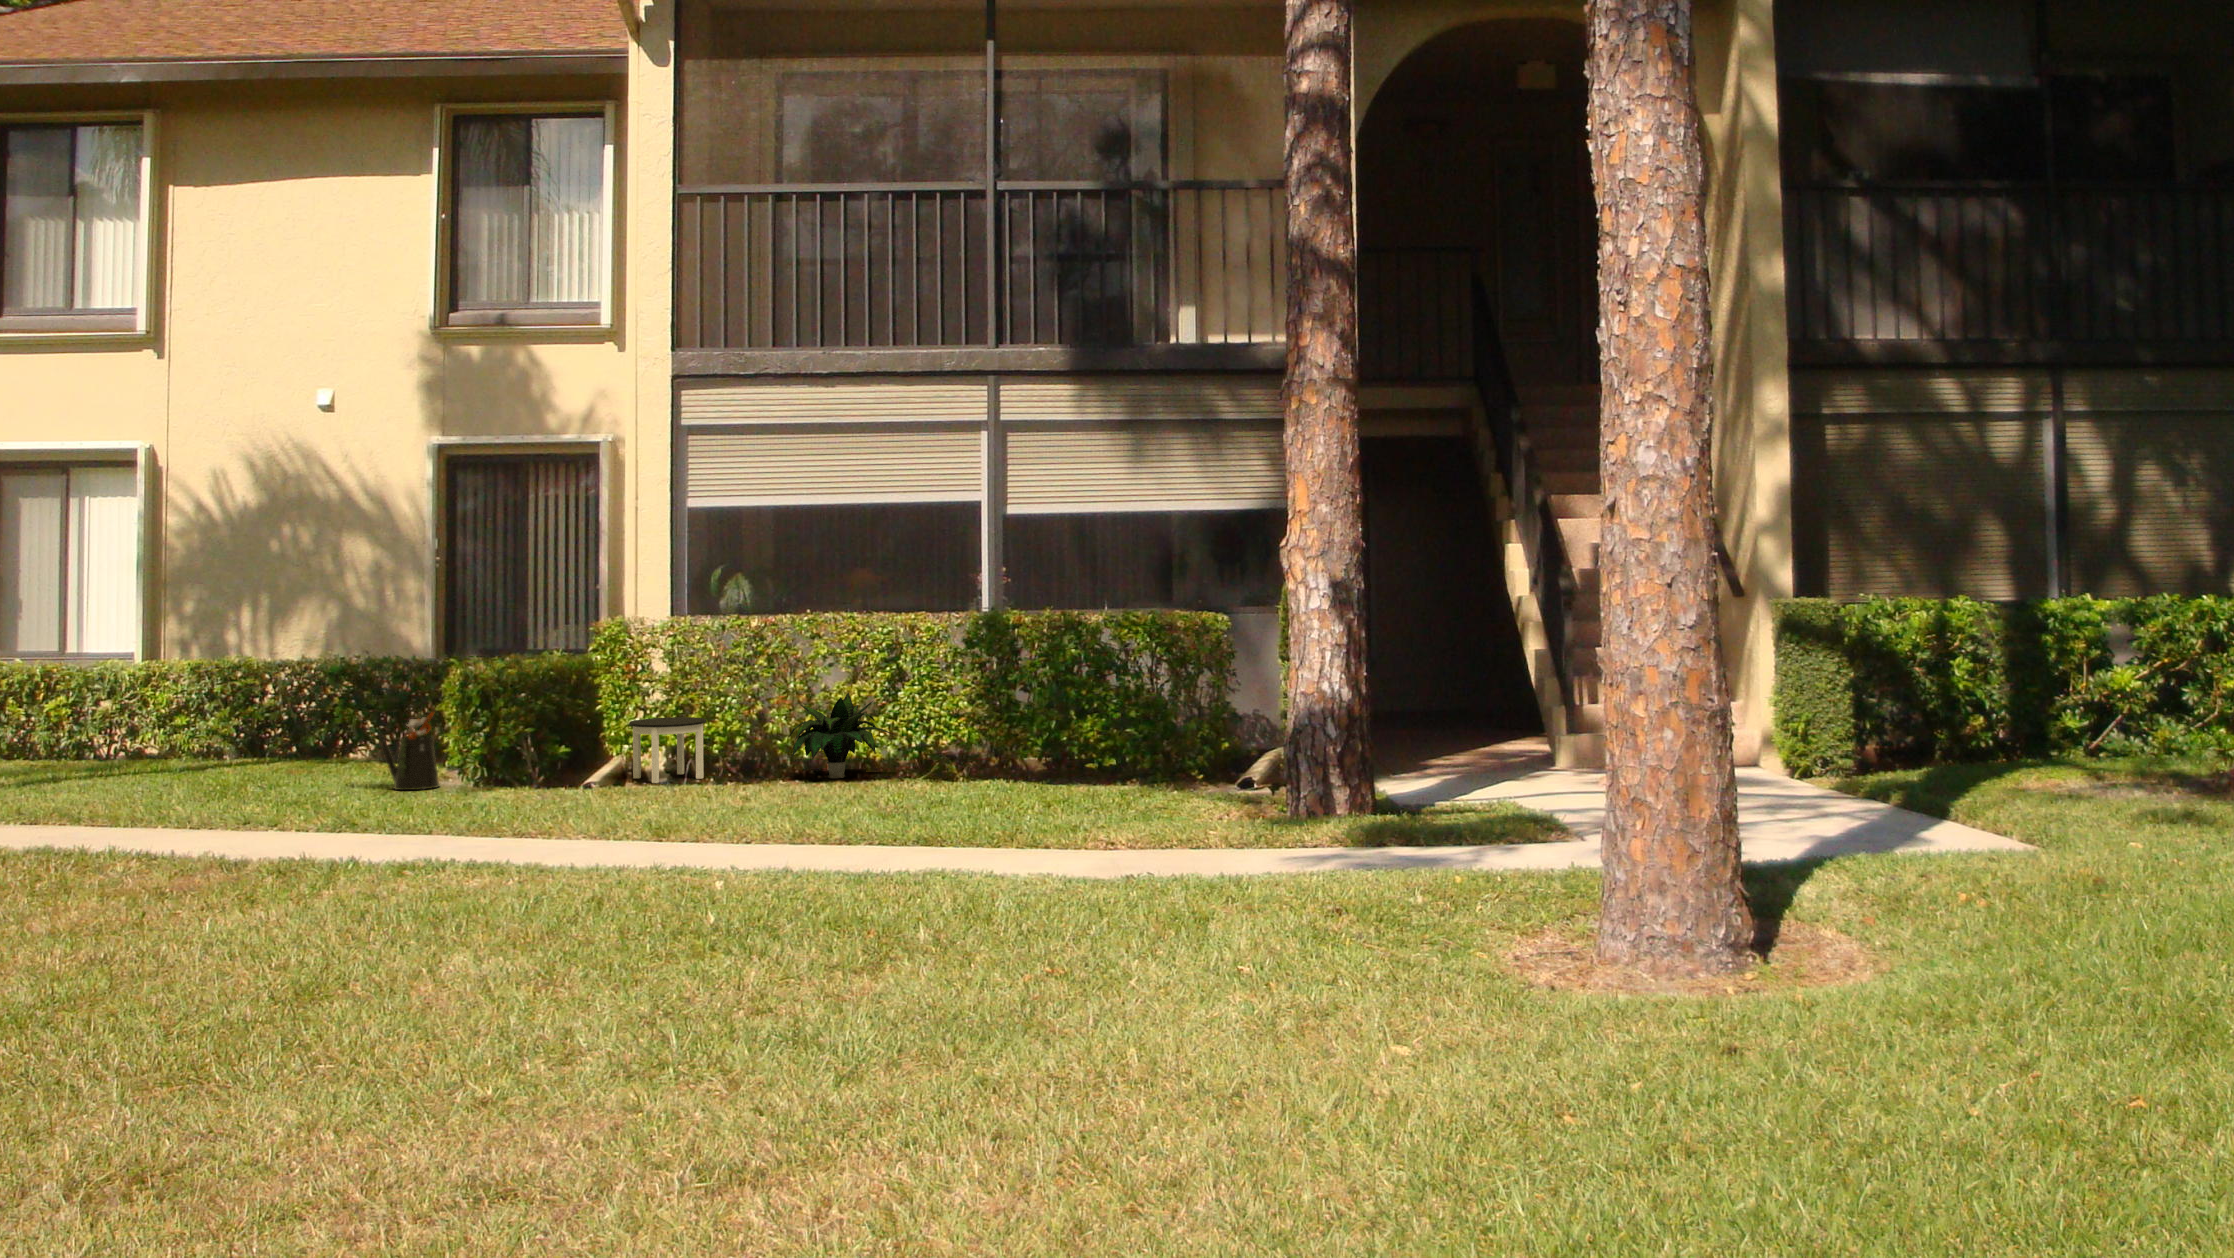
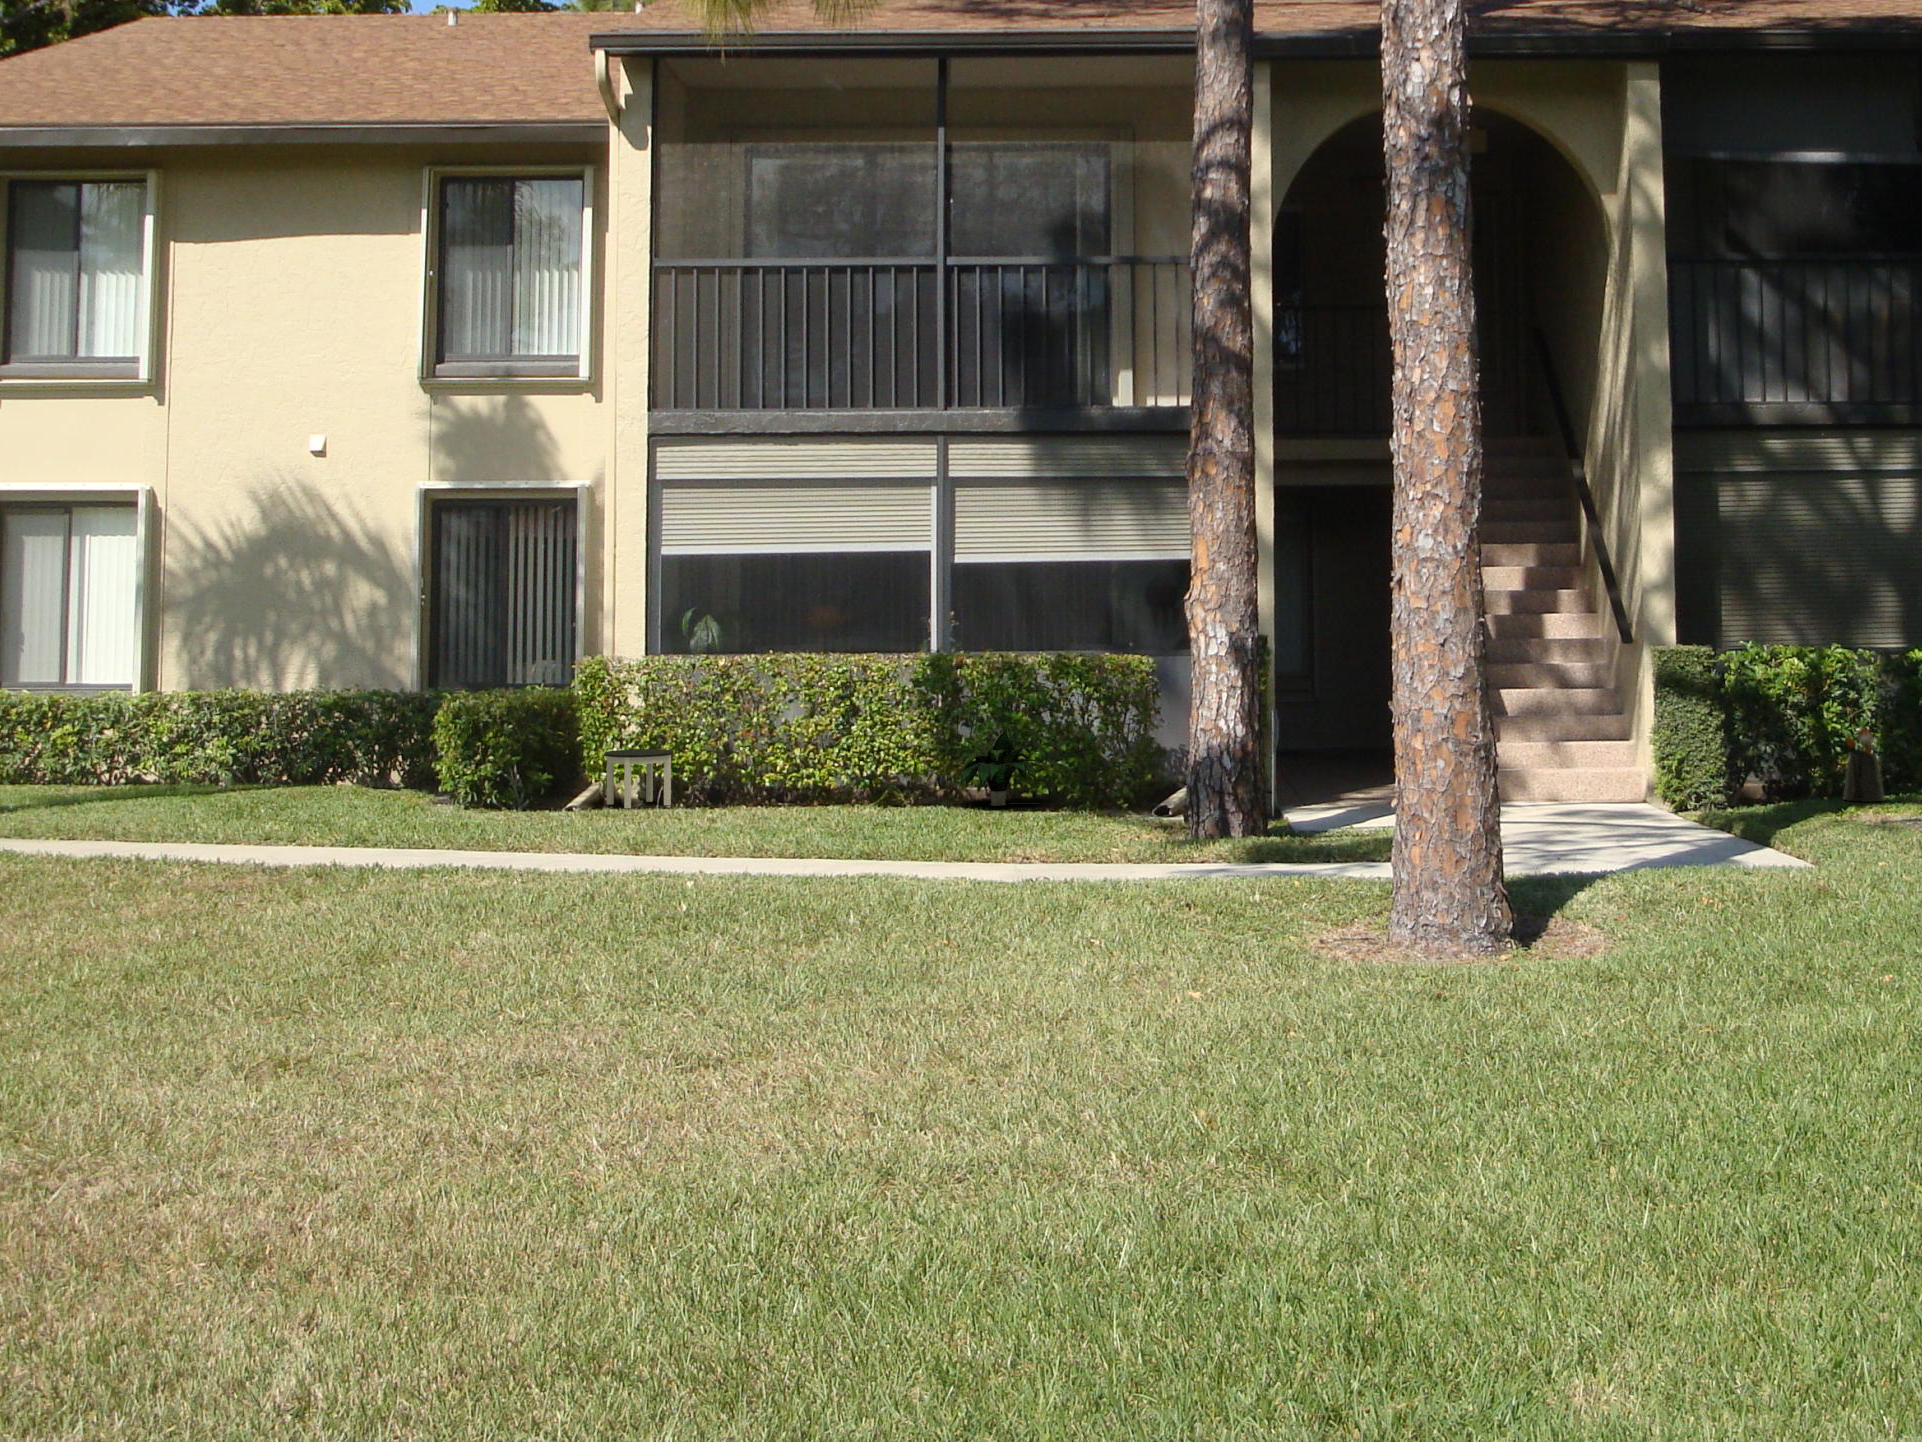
potted plant: present [790,692,892,778] -> present [955,727,1046,806]
watering can: present [380,712,447,790] -> present [1843,729,1885,802]

